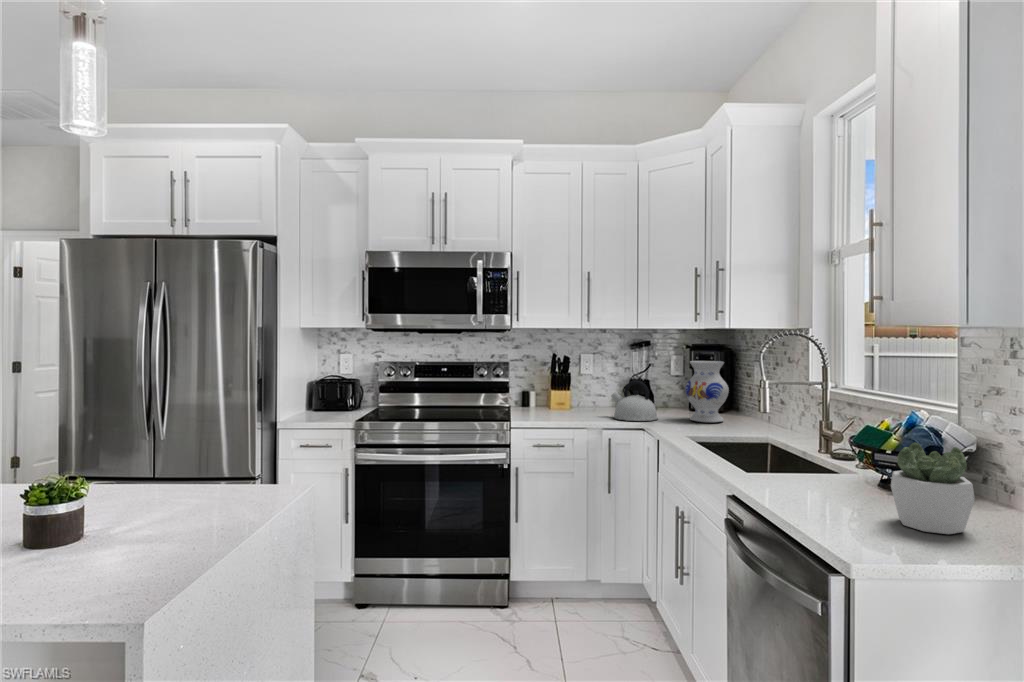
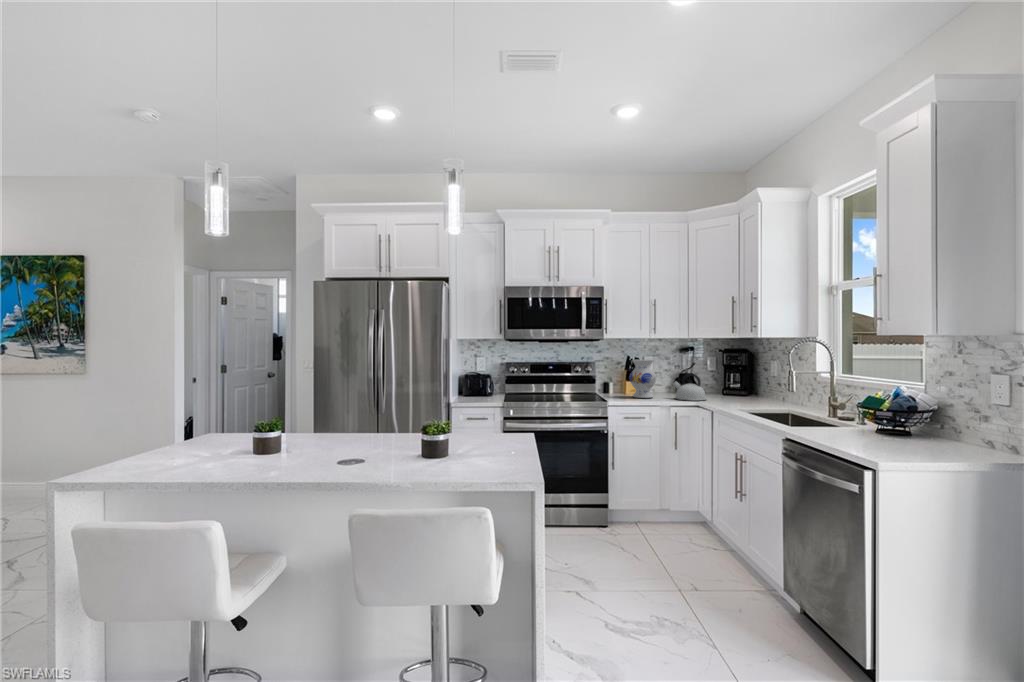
vase: present [685,361,729,422] -> present [630,360,656,398]
succulent plant: present [891,443,975,534] -> none [891,402,942,451]

